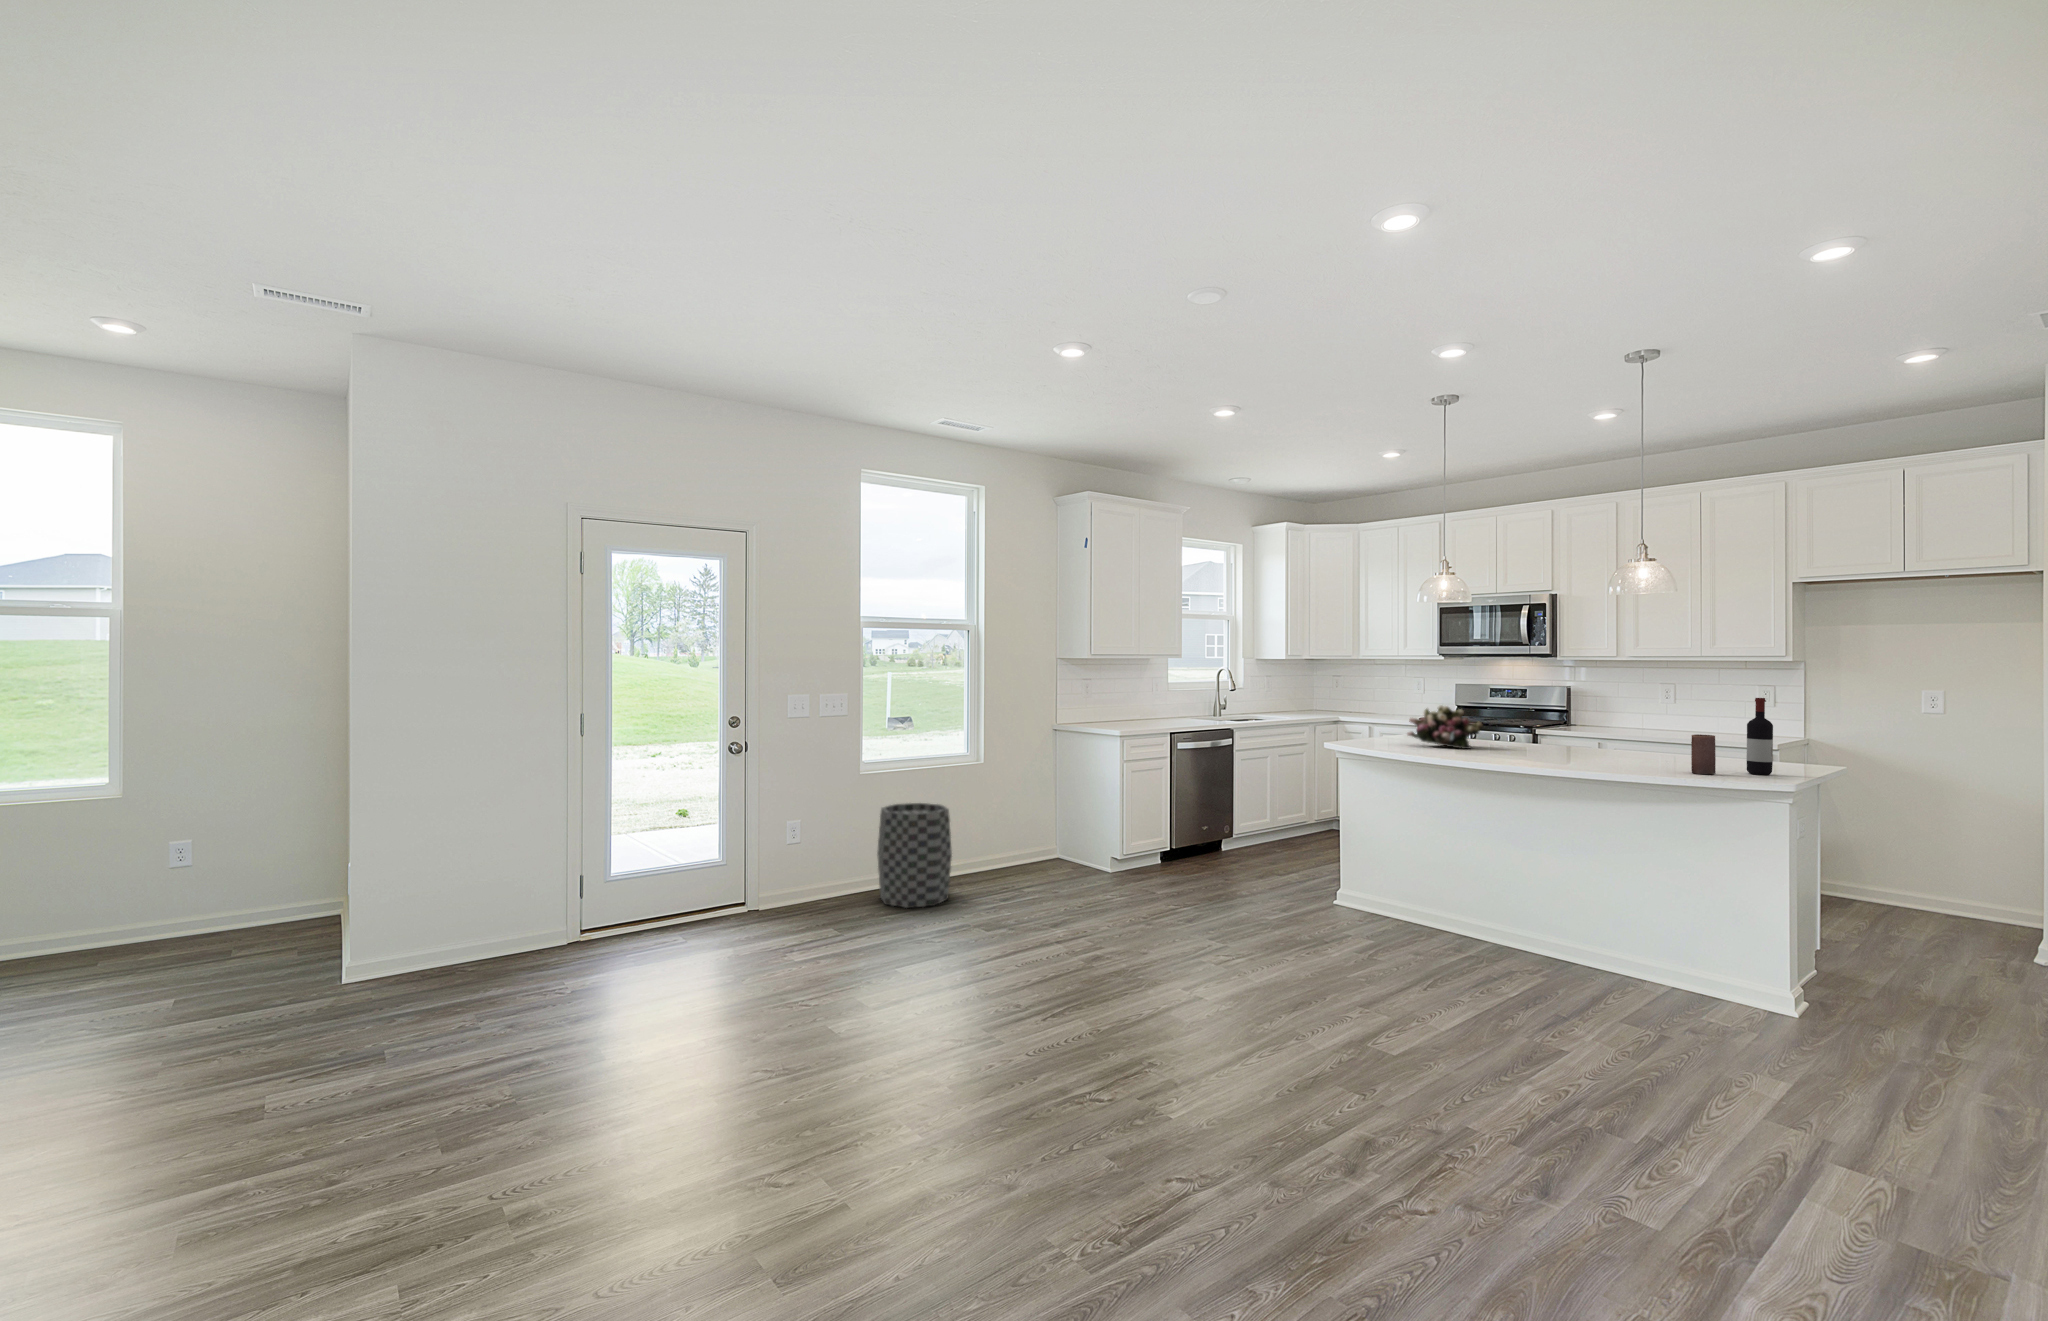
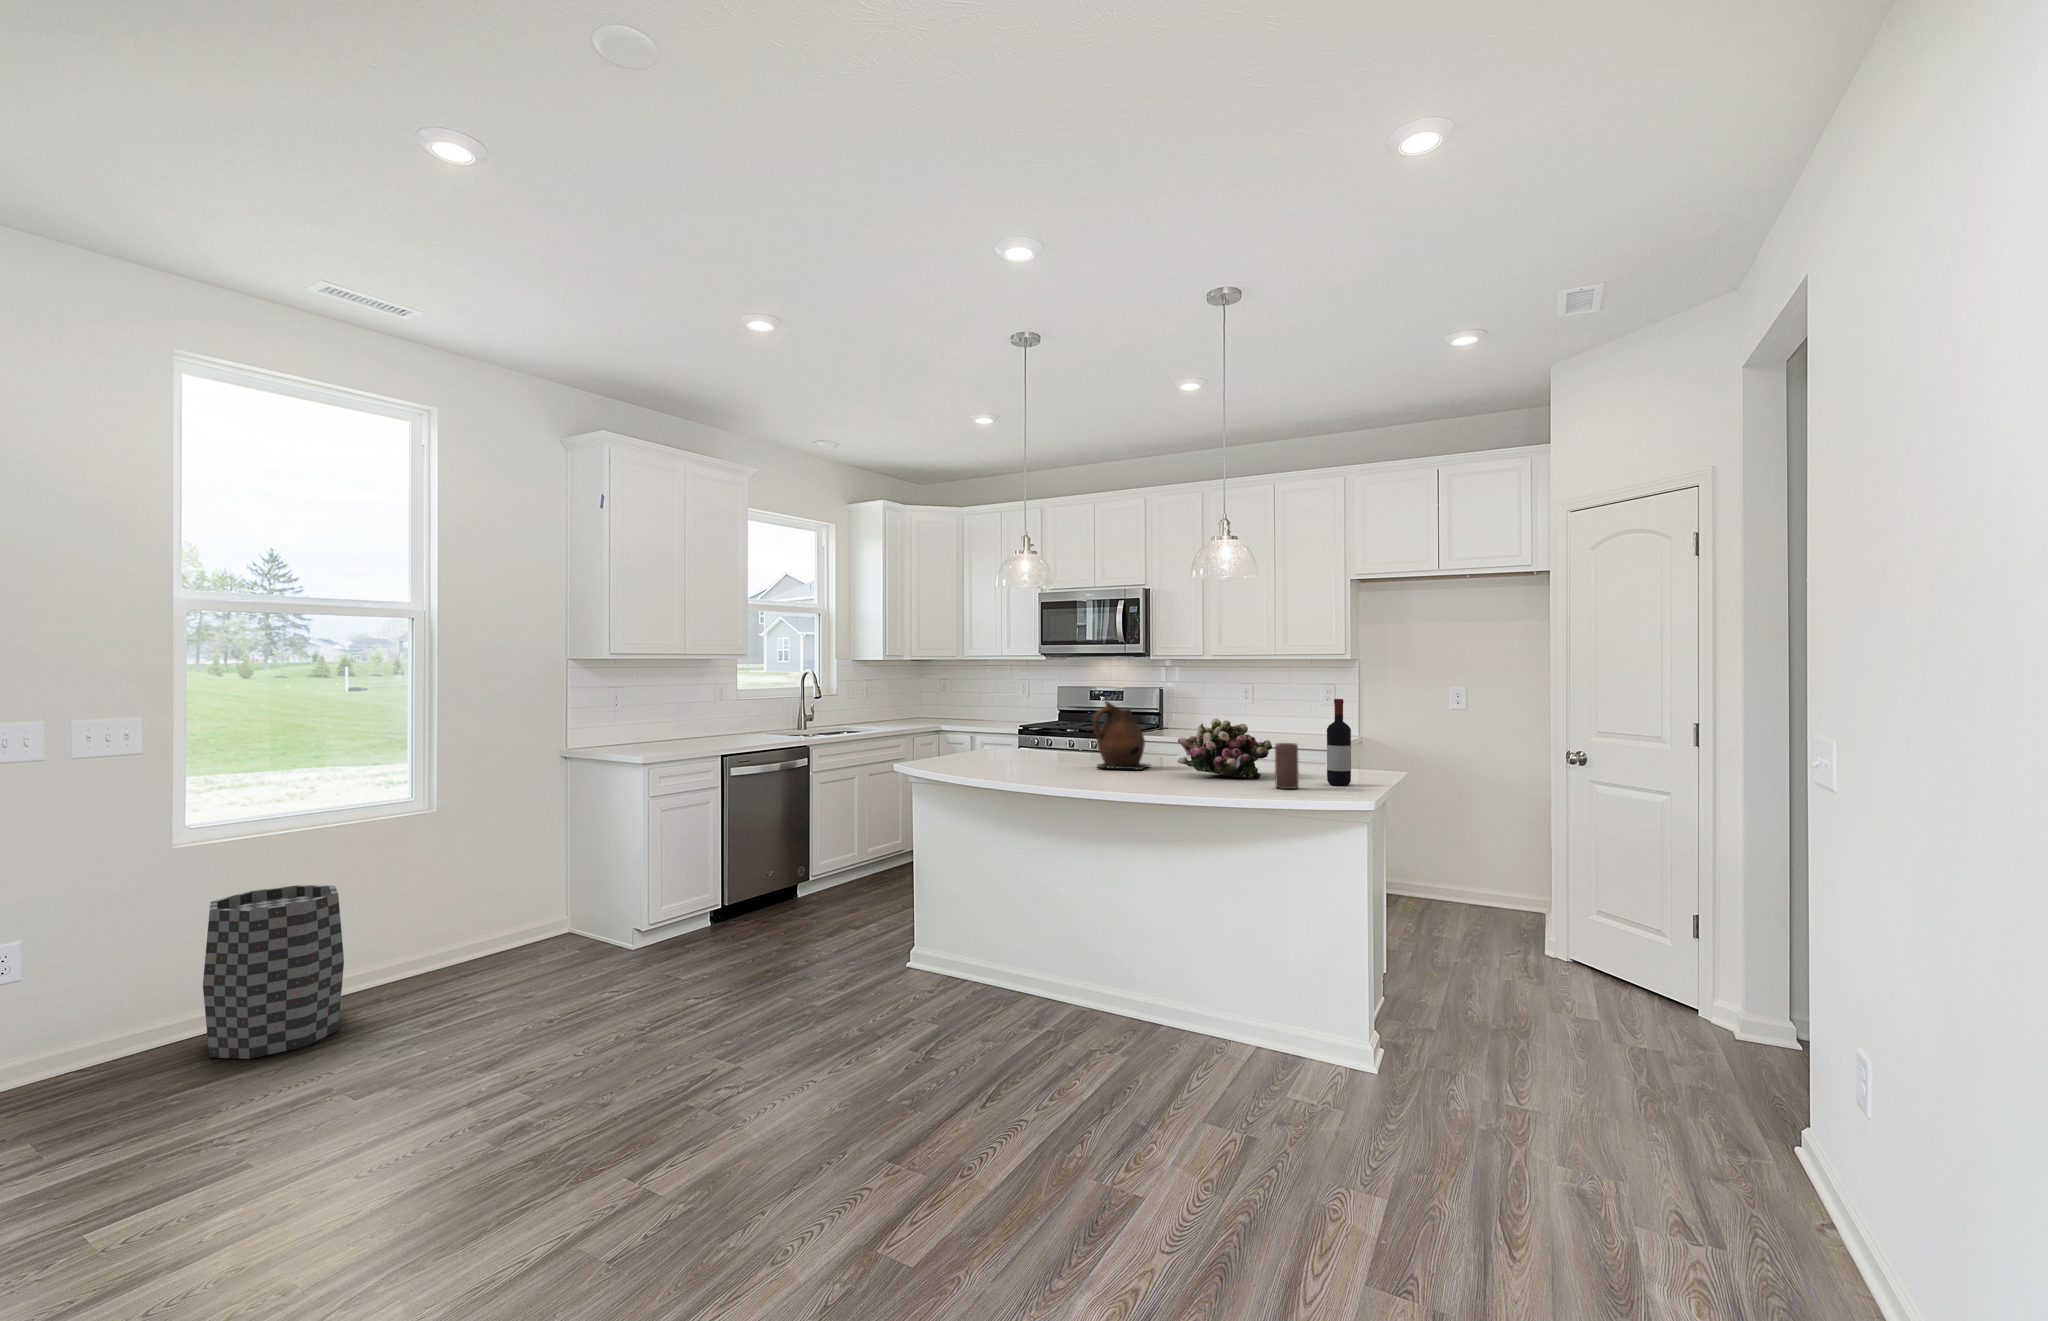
ceramic pitcher: none [1506,696,1562,756] -> present [1093,701,1149,770]
flower arrangement: present [1407,705,1483,749] -> present [1178,719,1272,779]

